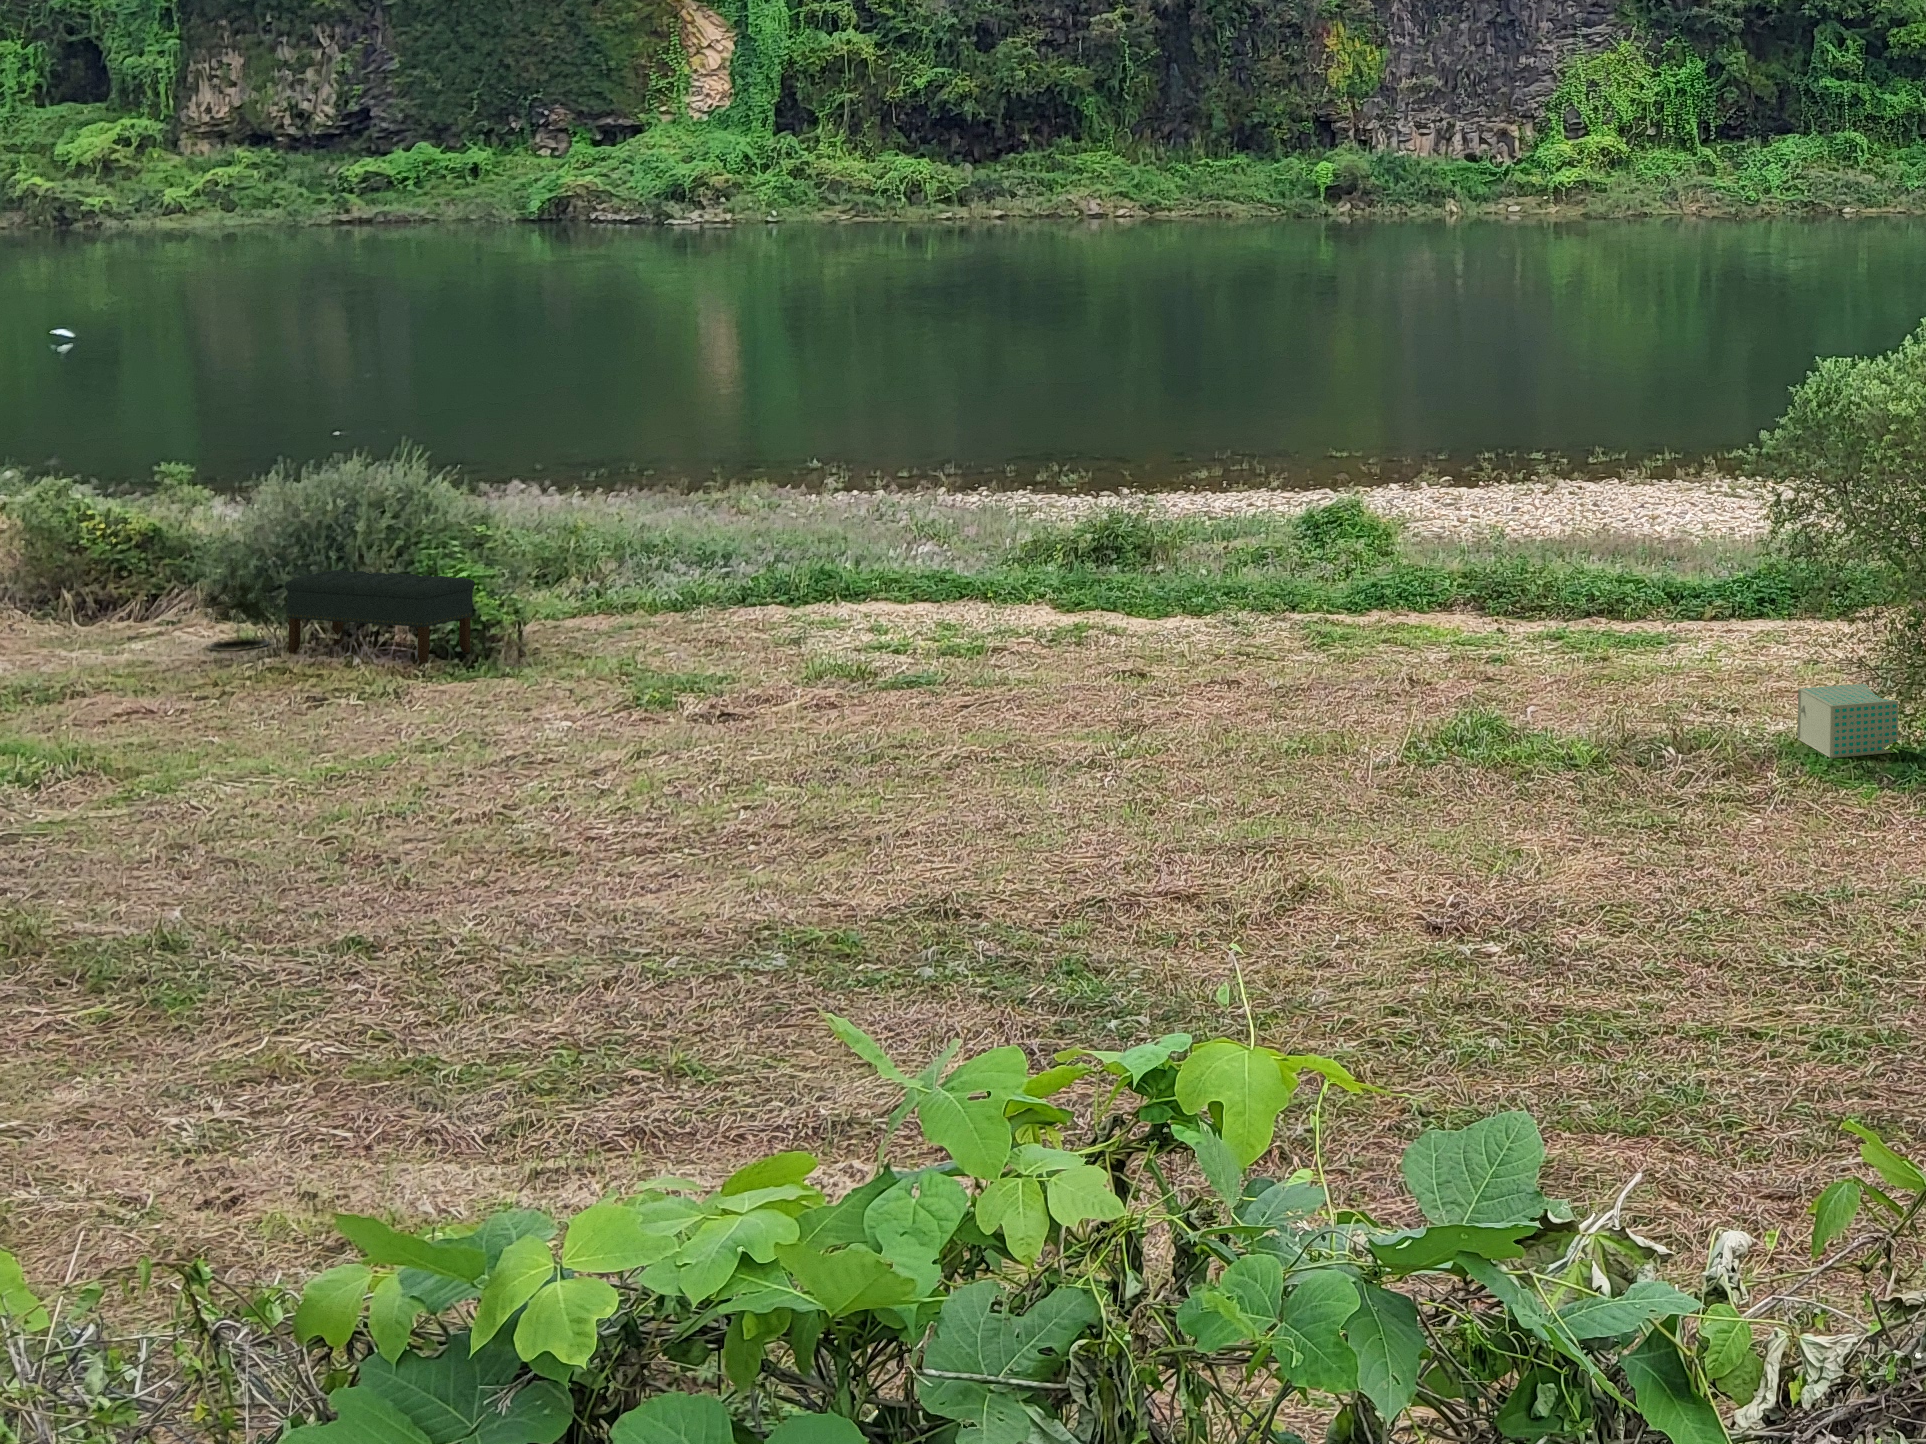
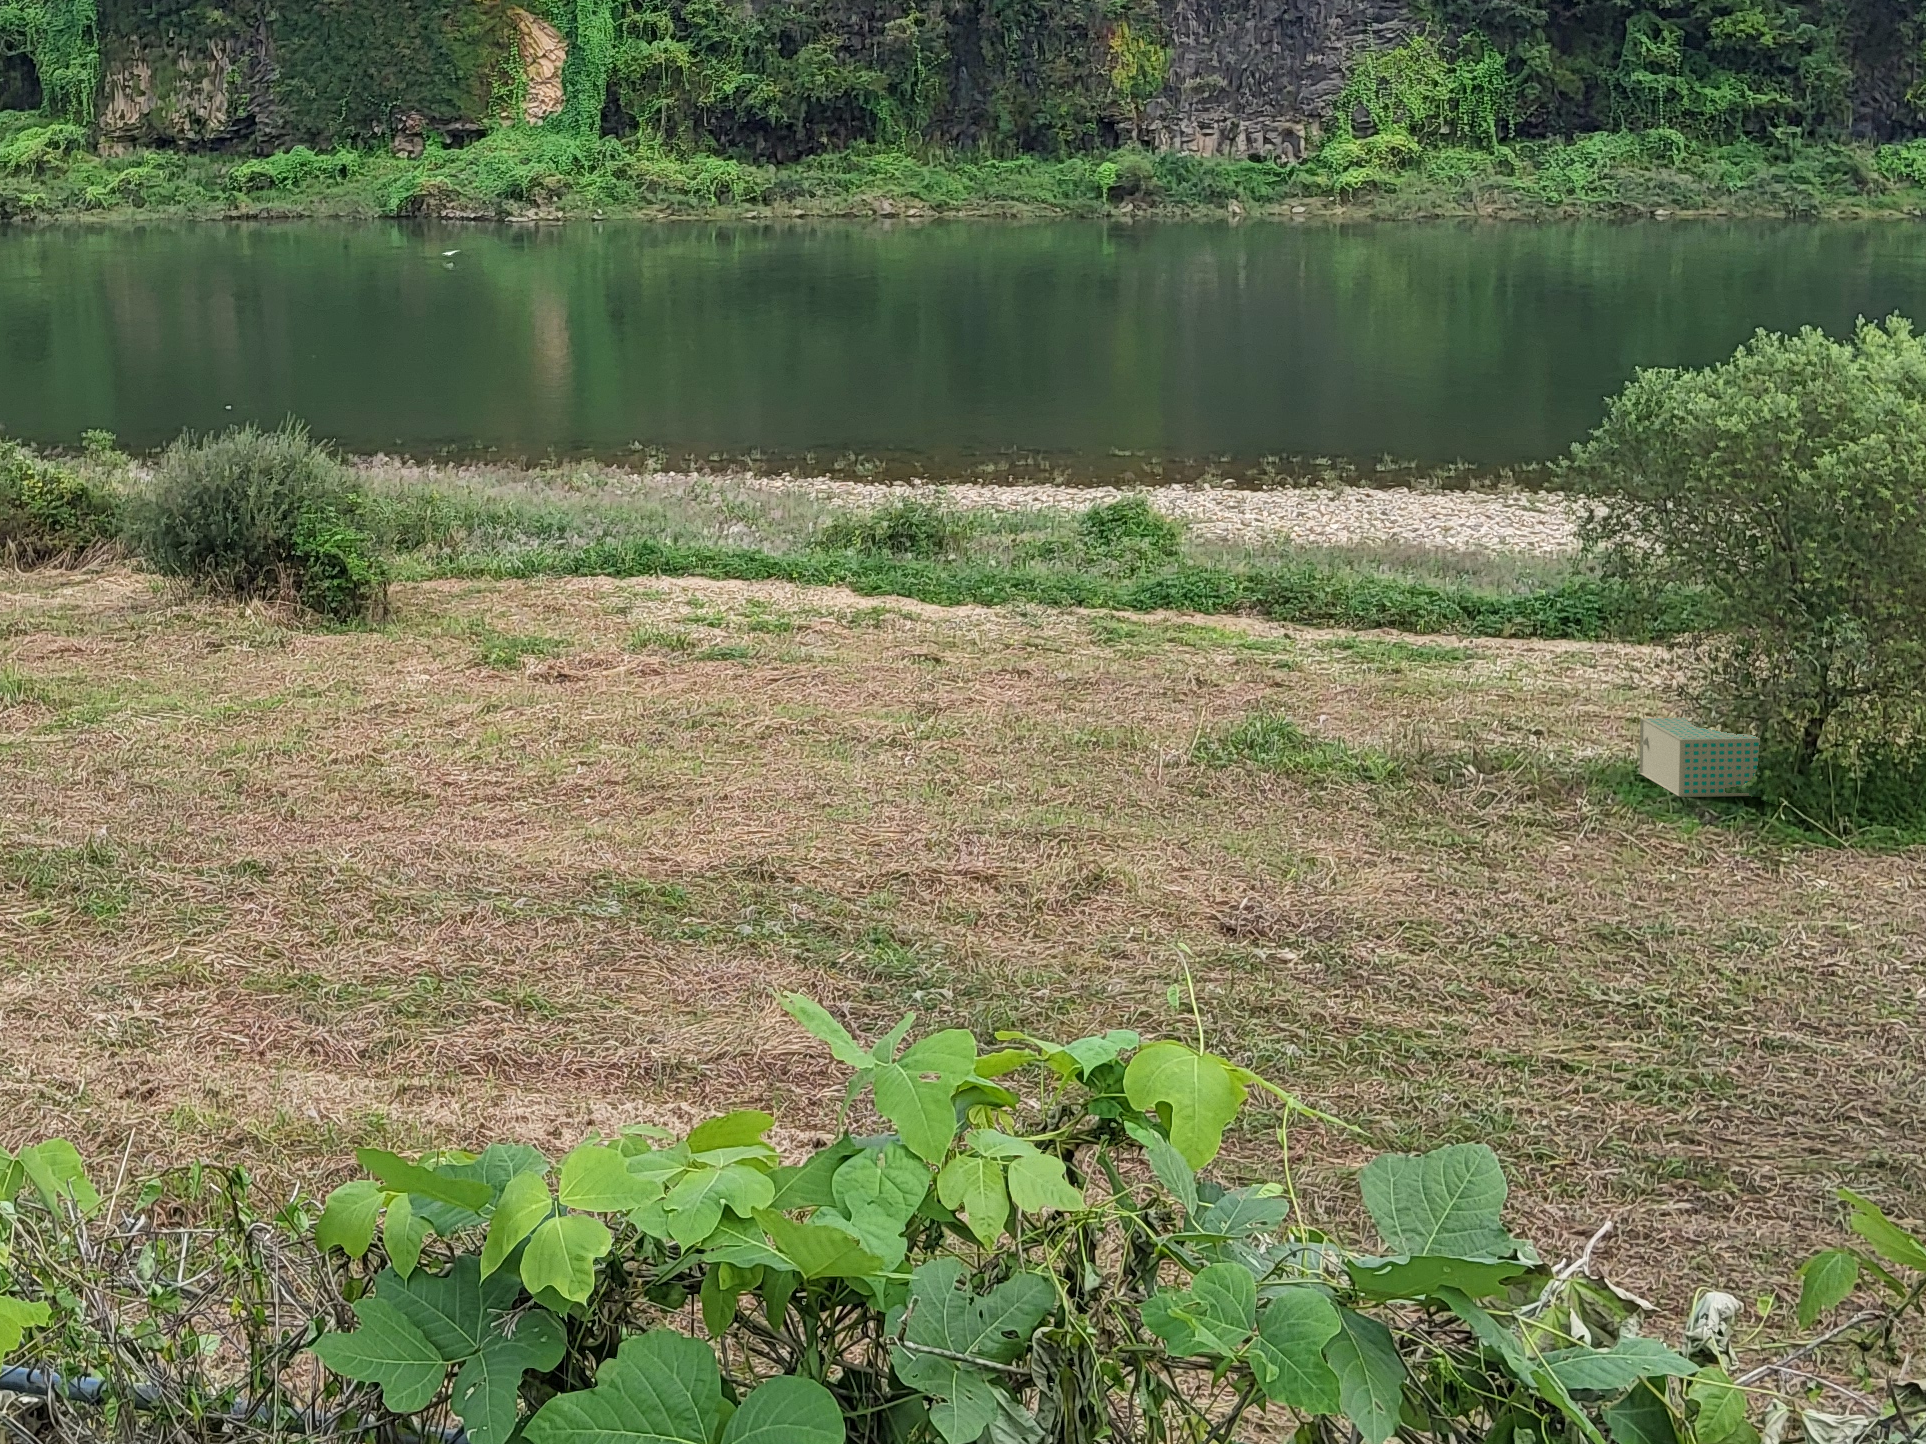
potted tree: present [202,559,271,651] -> none [127,514,187,600]
bench: present [285,570,475,663] -> none [195,532,344,619]

